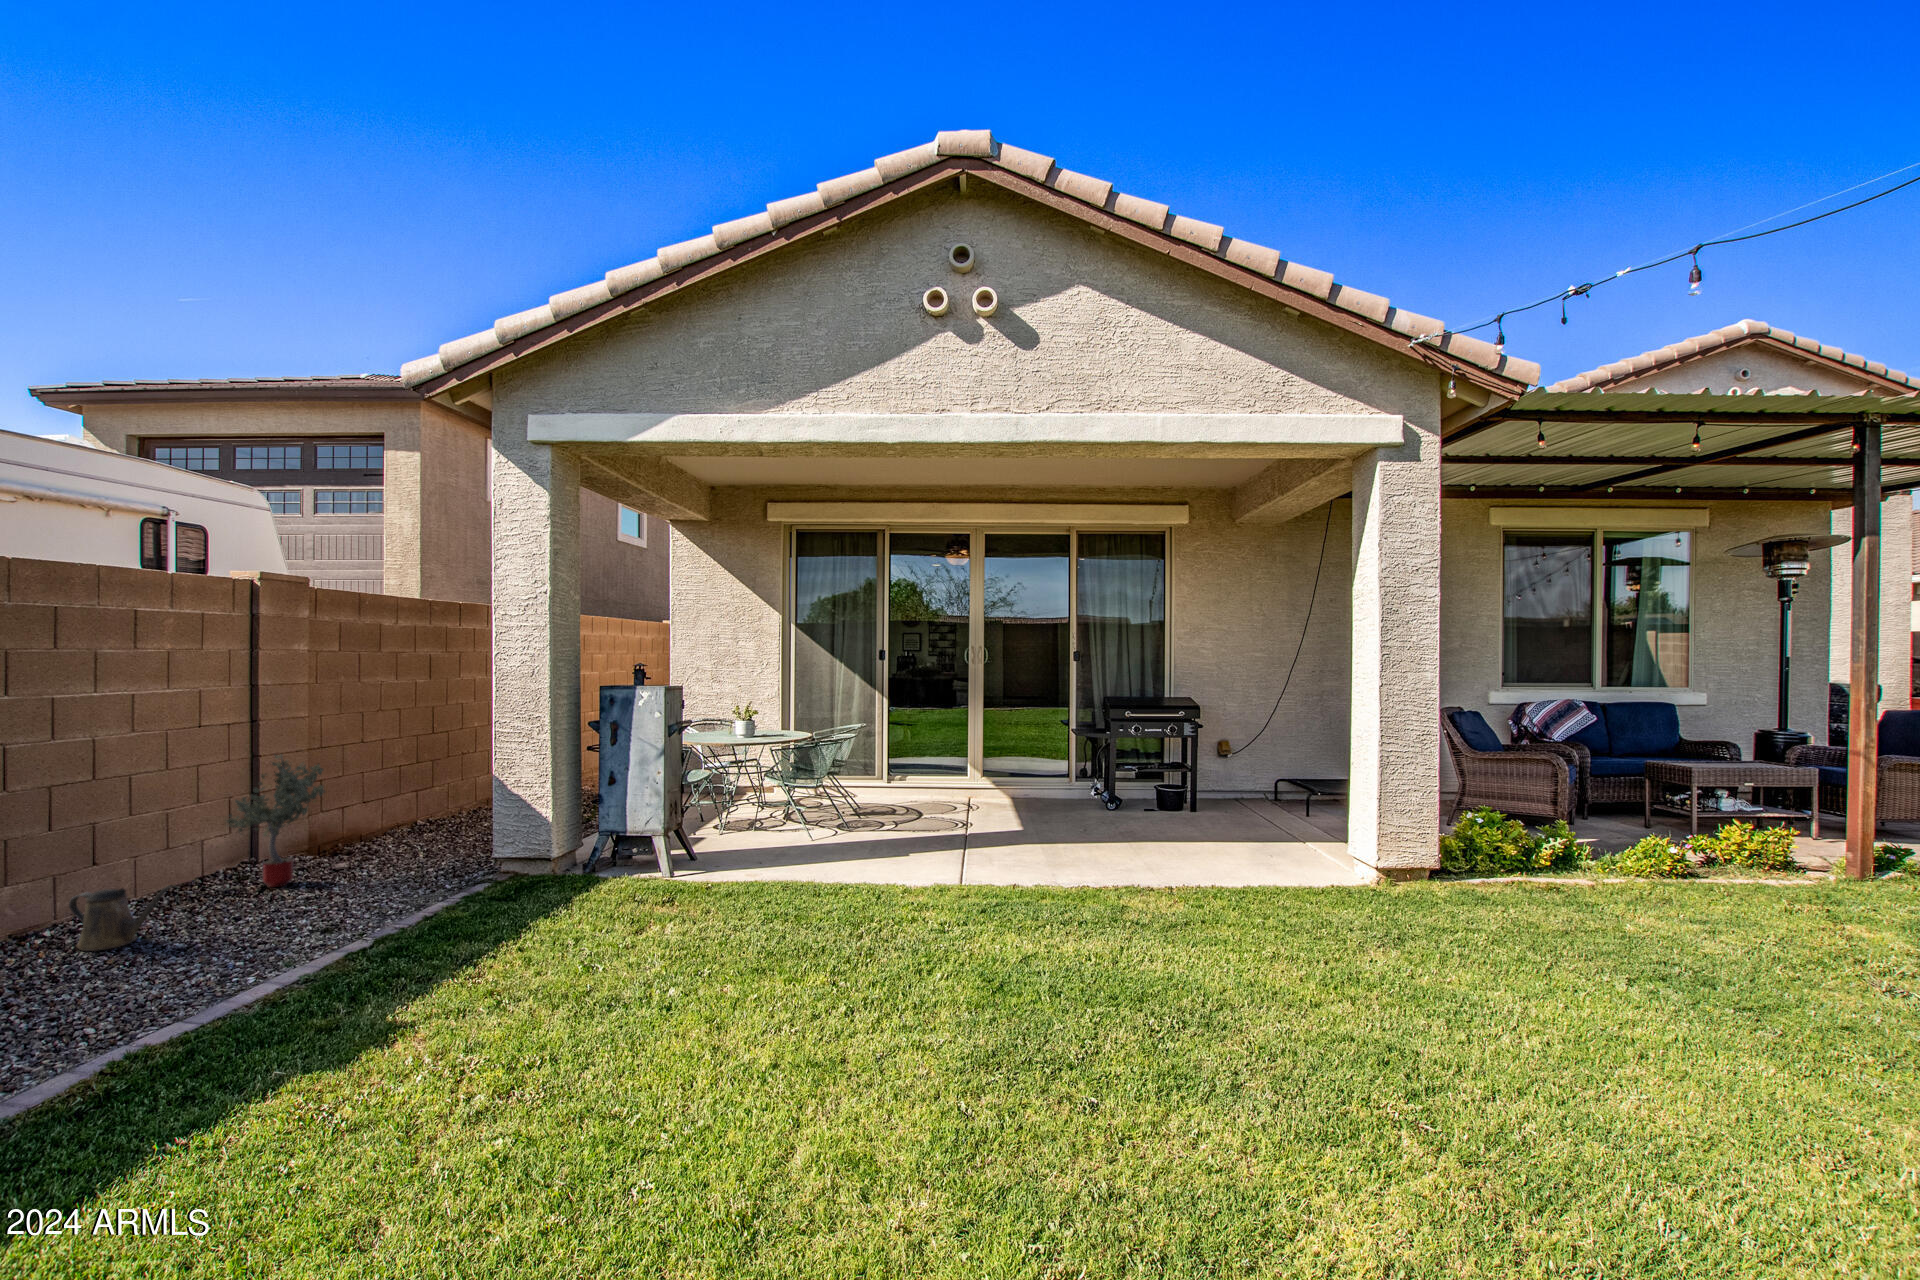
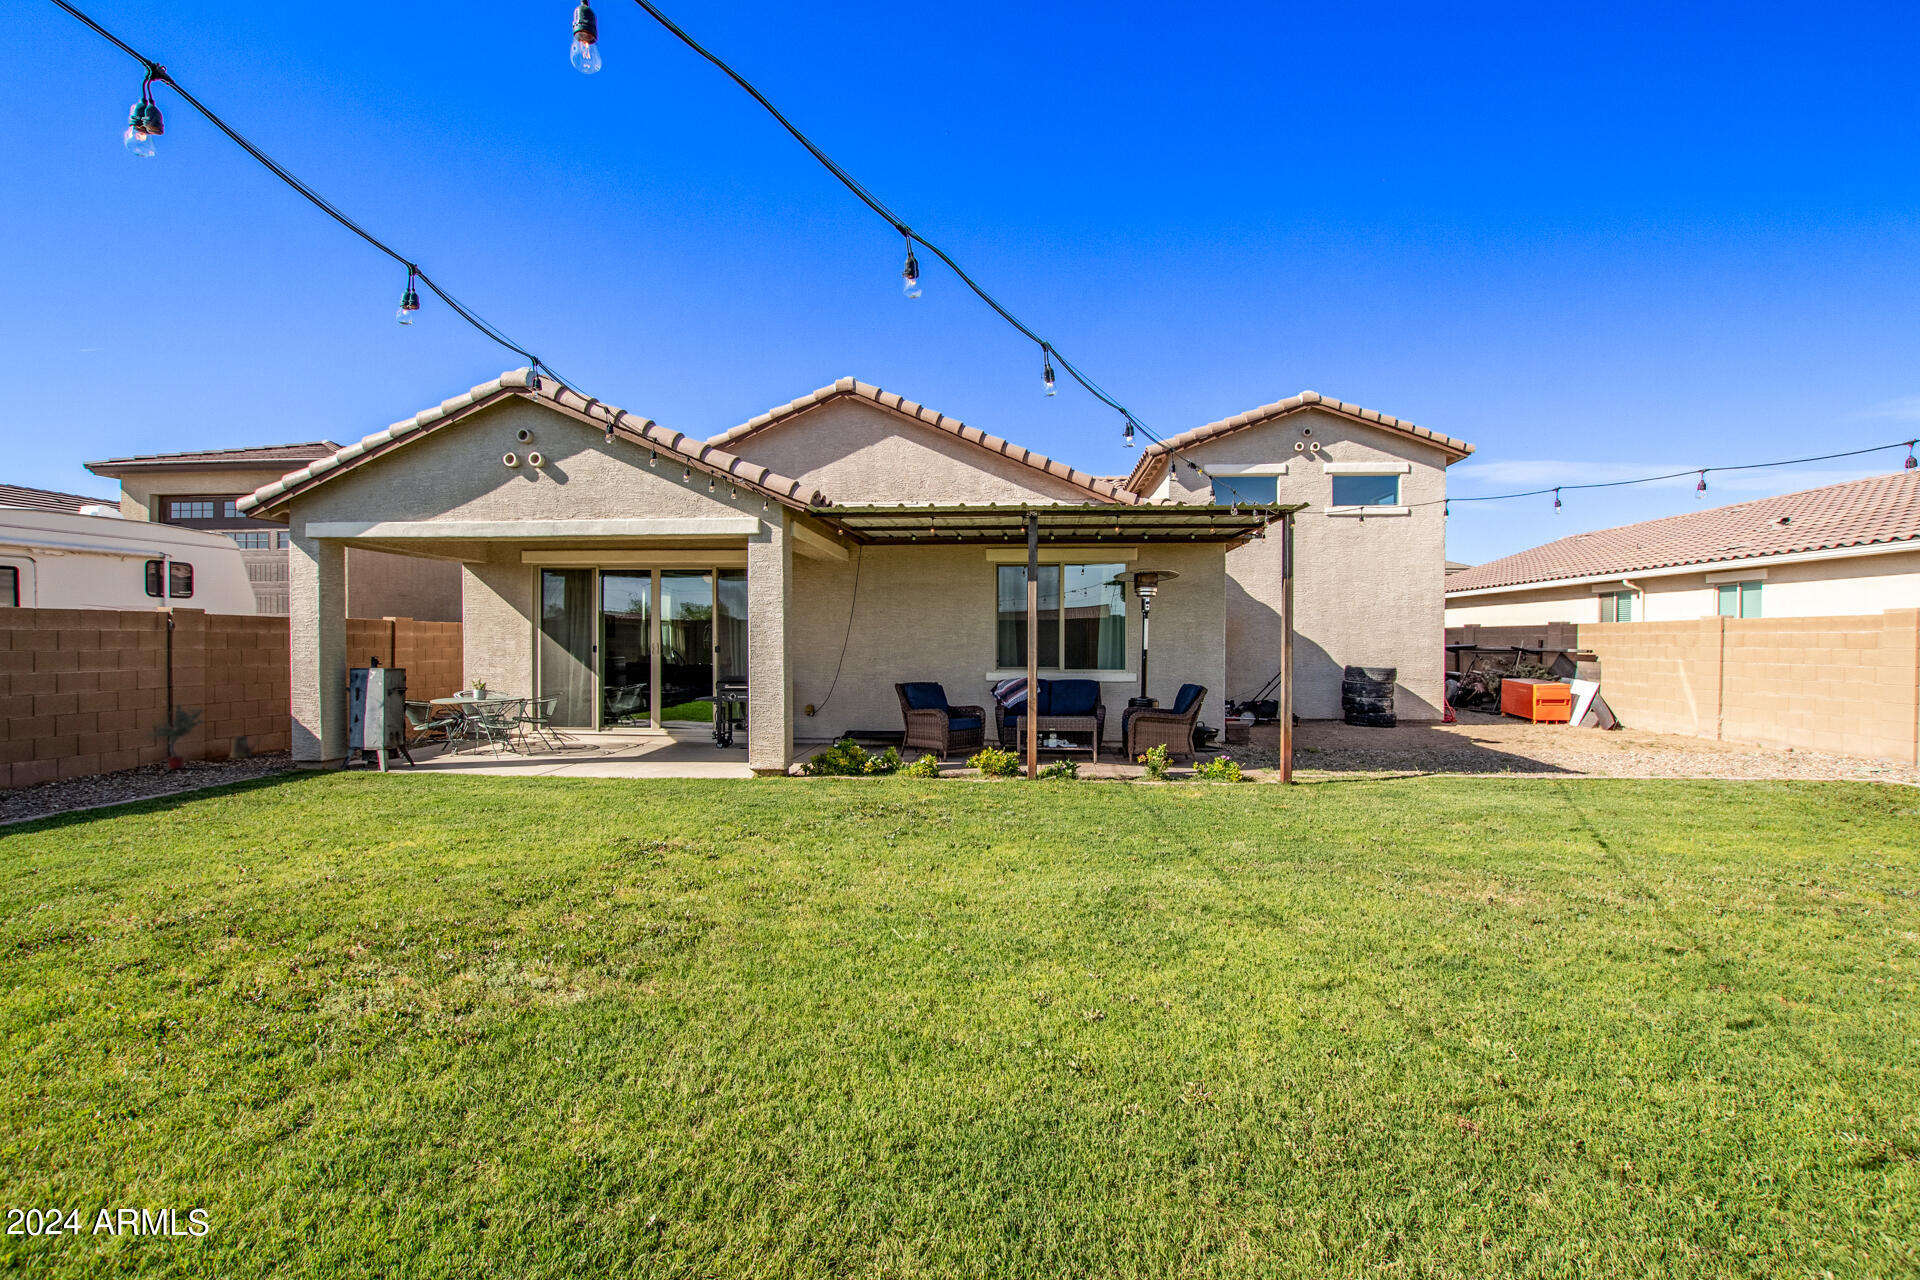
watering can: present [69,885,172,951] -> present [229,736,261,758]

